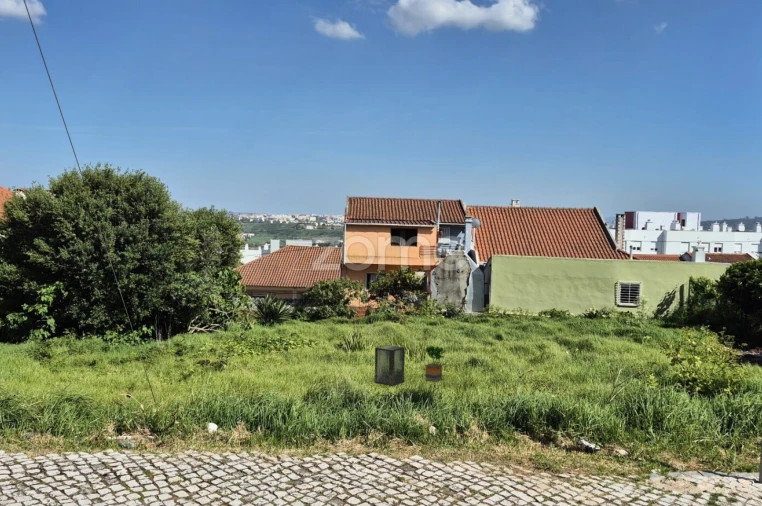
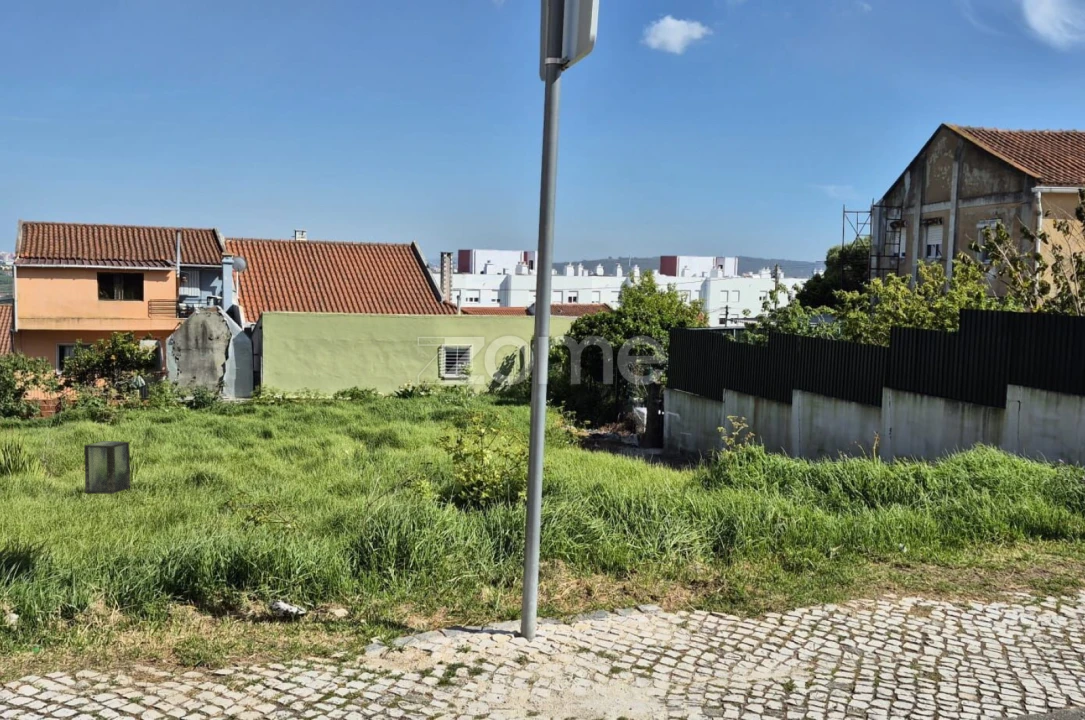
potted tree: present [425,346,446,382] -> none [159,437,190,483]

